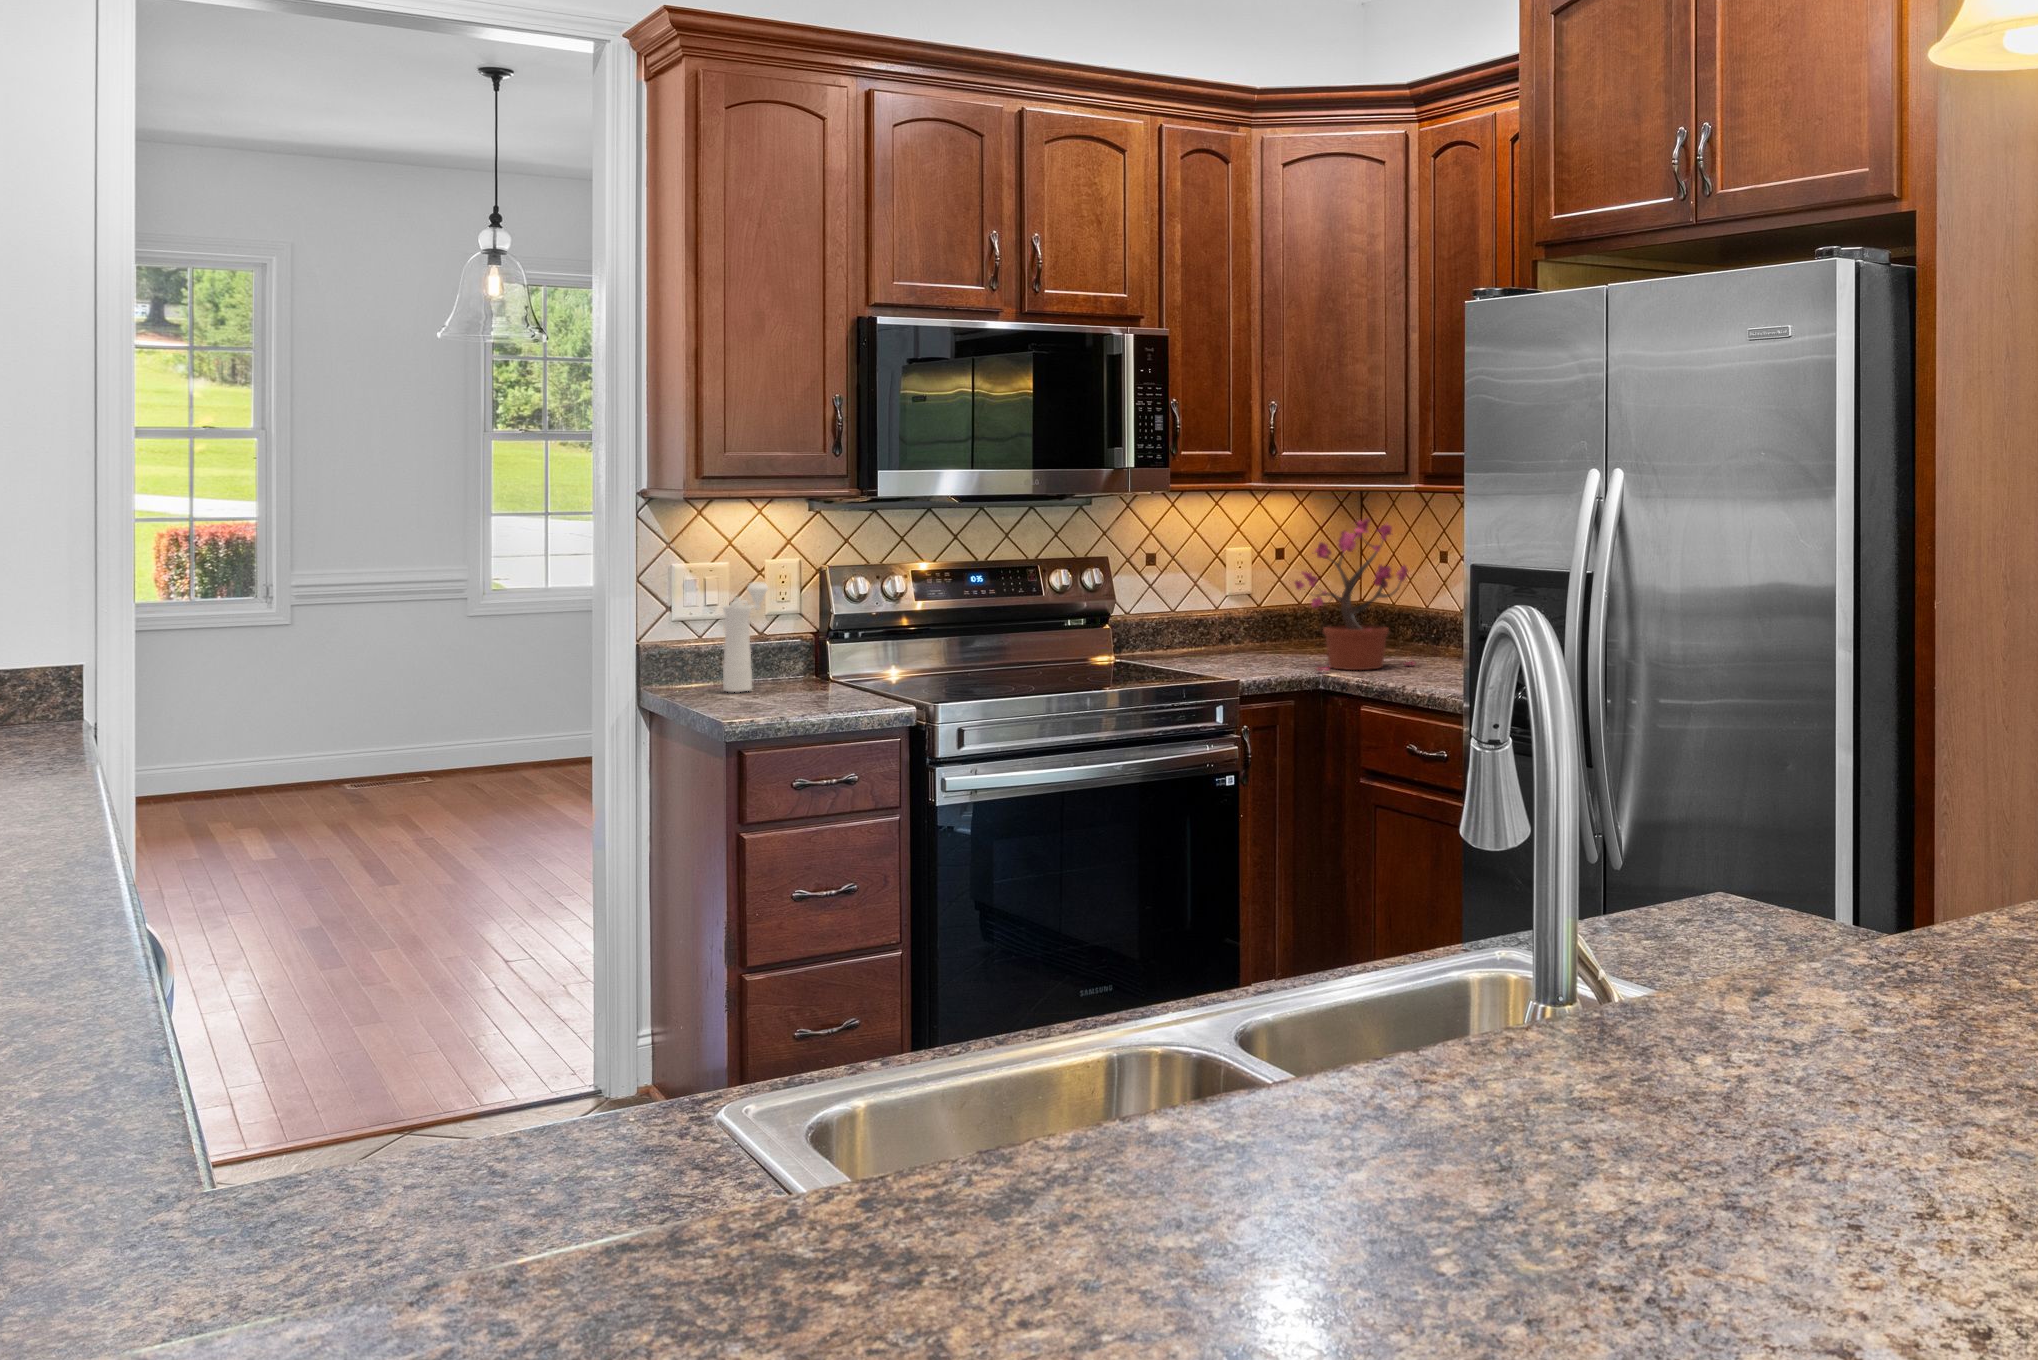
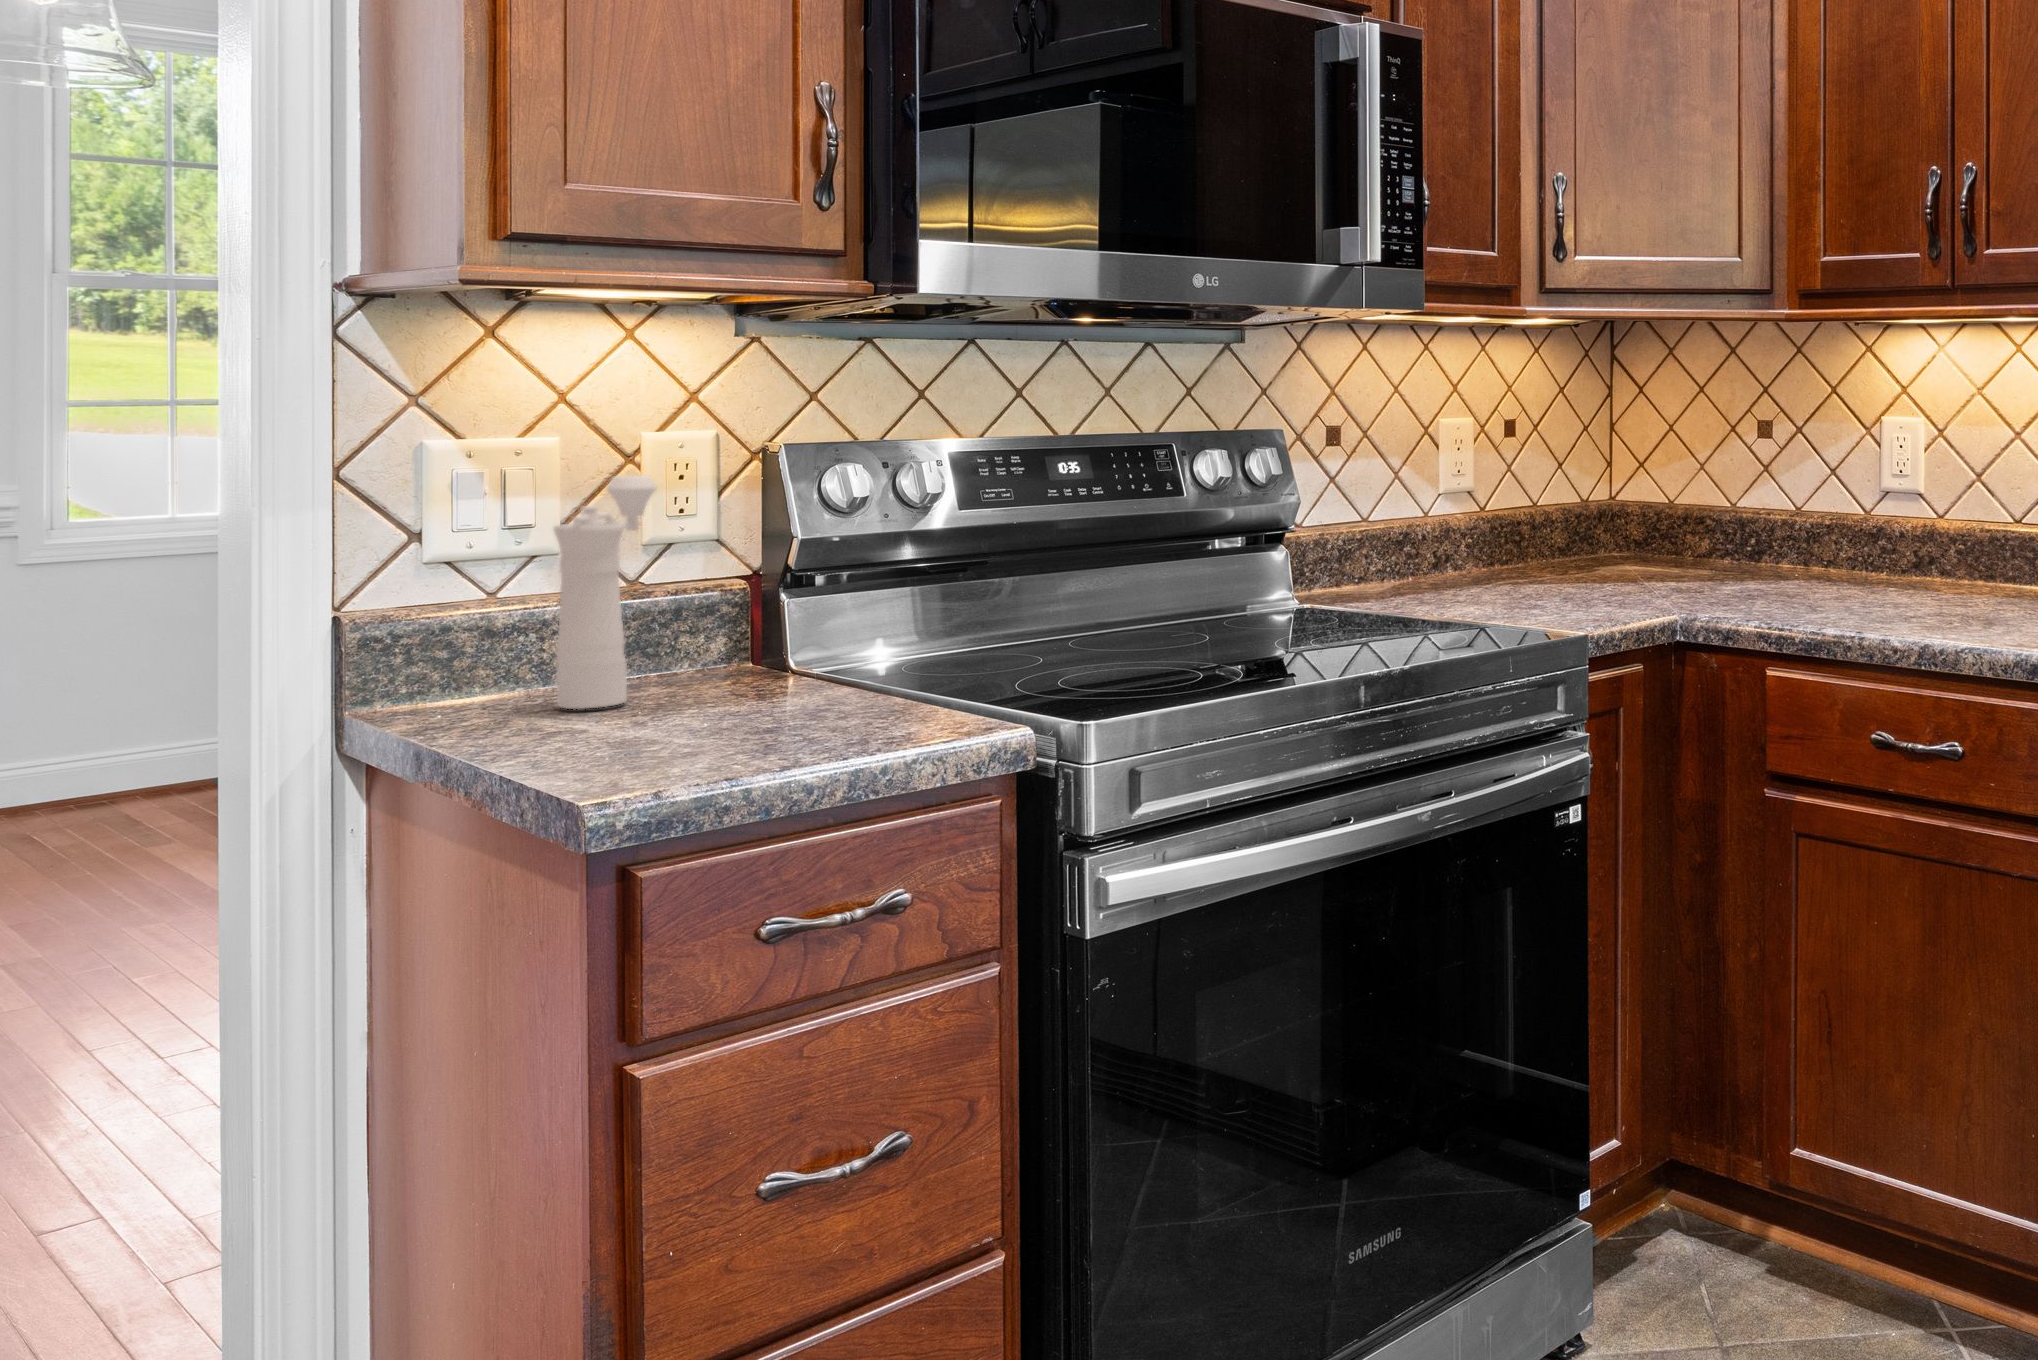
potted plant: present [1295,518,1415,671] -> none [1604,366,1791,614]

